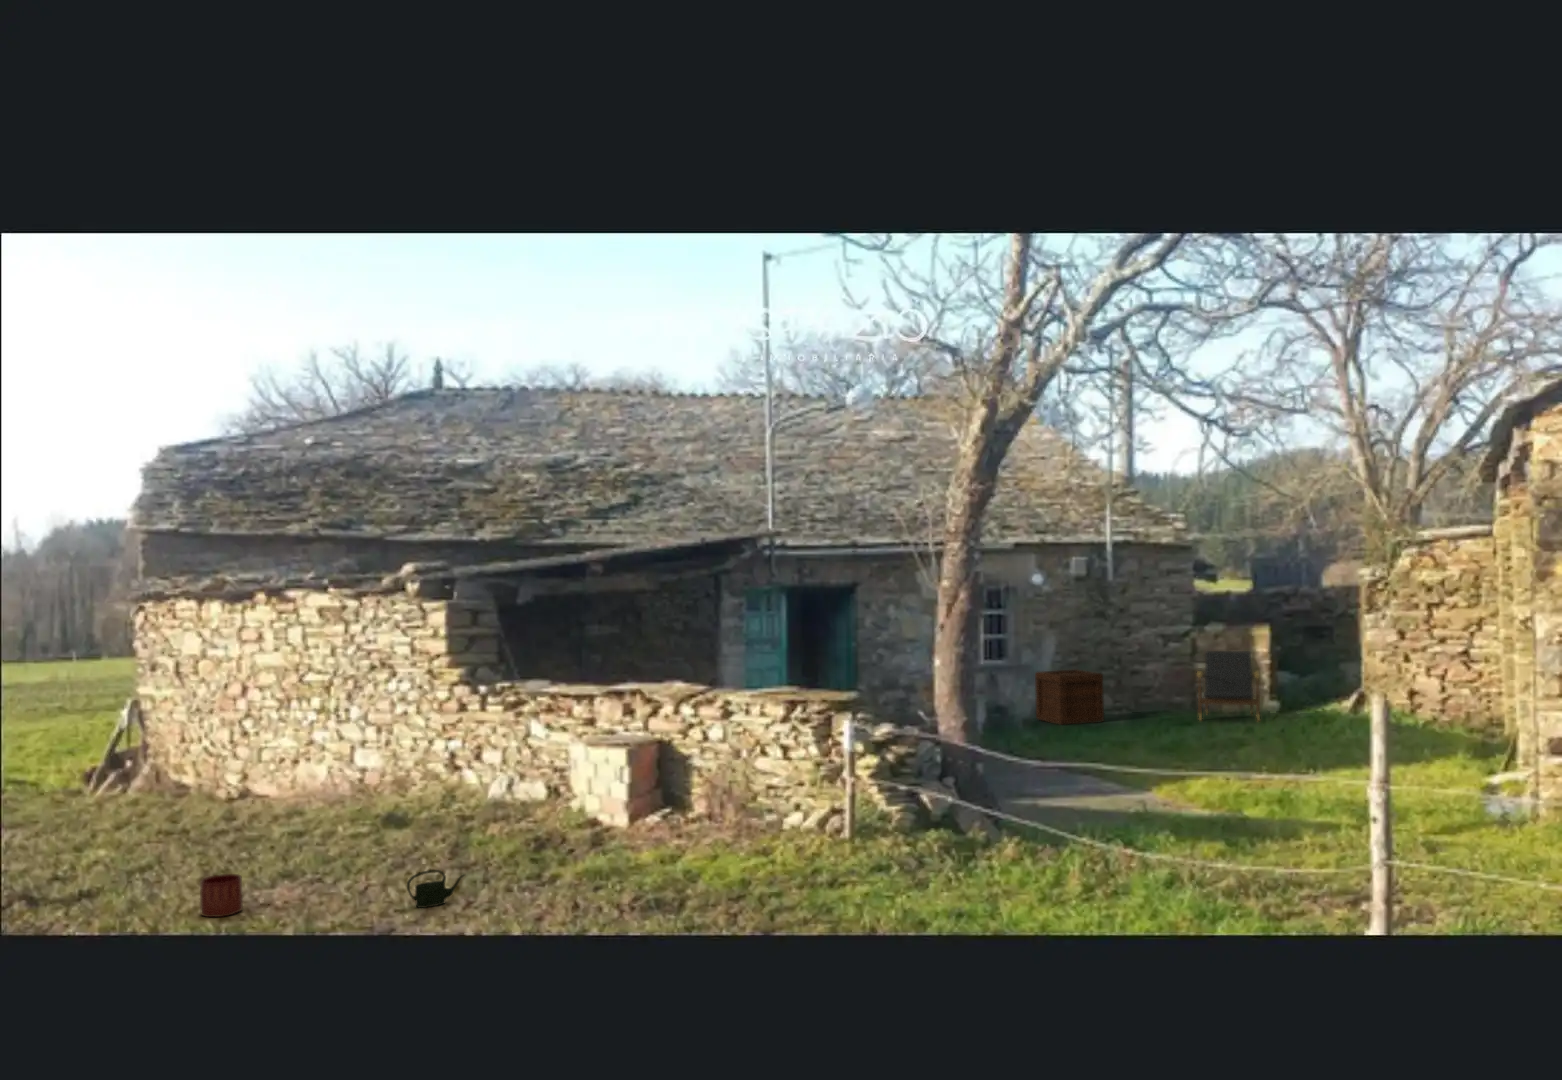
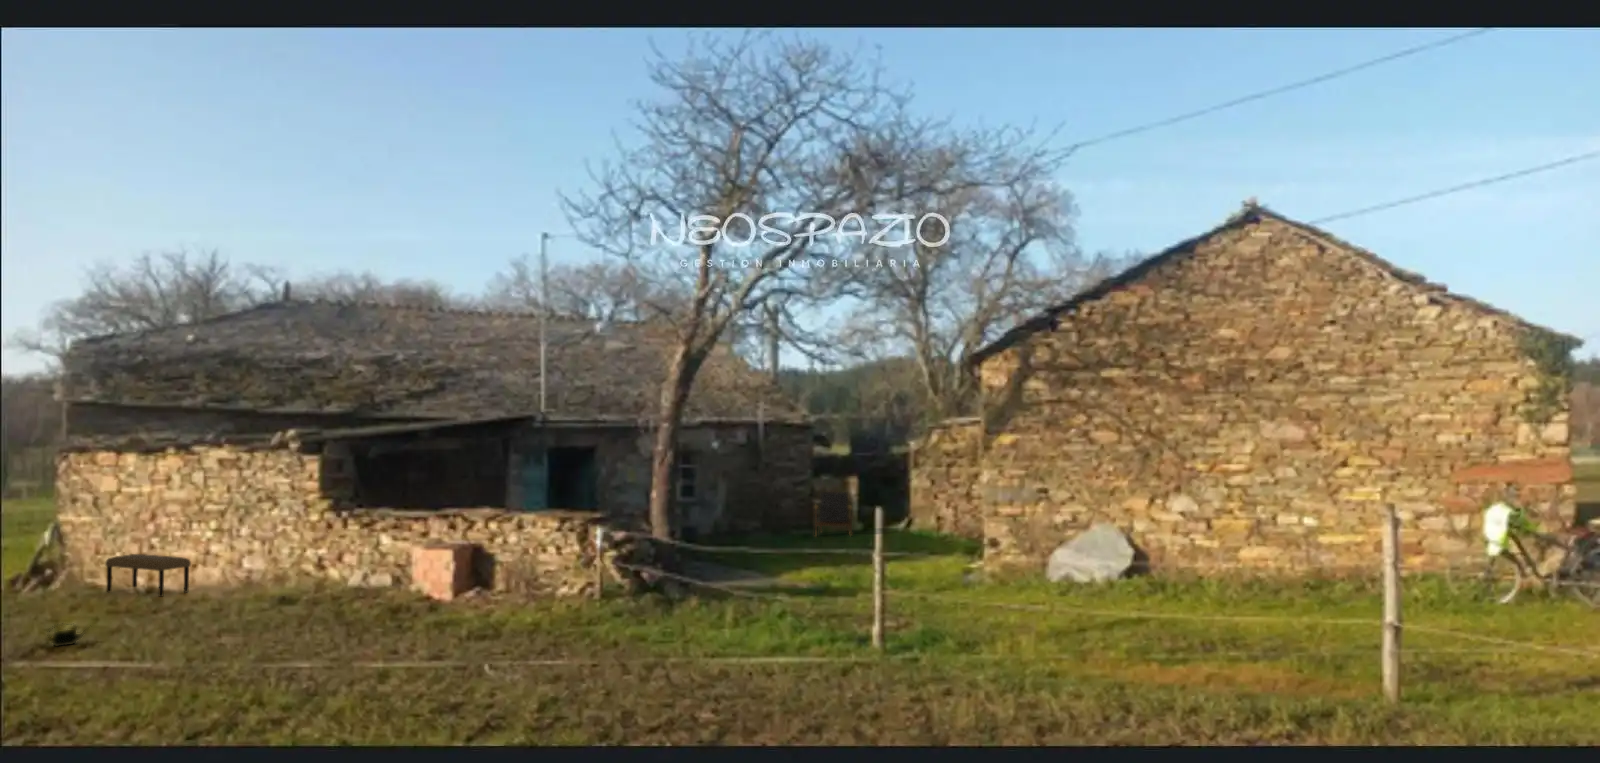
wooden crate: present [1035,670,1104,725] -> none [714,504,757,540]
bench: none [185,742,288,804] -> present [106,554,191,597]
watering can: present [407,870,464,908] -> present [49,627,82,646]
planter: present [200,874,243,917] -> none [171,630,200,657]

